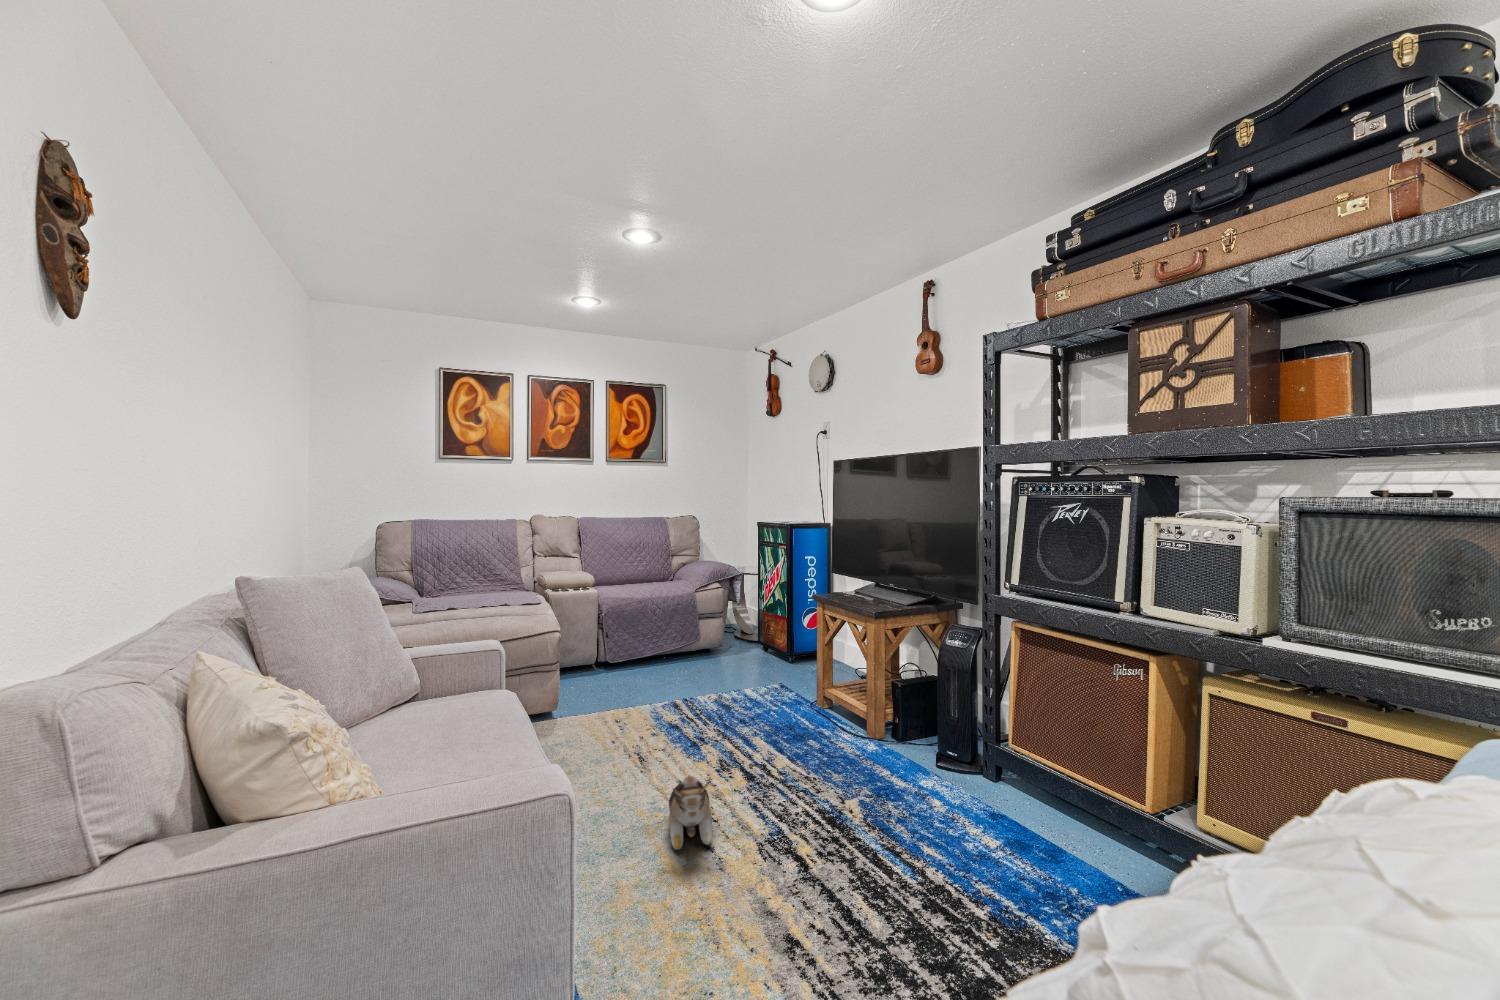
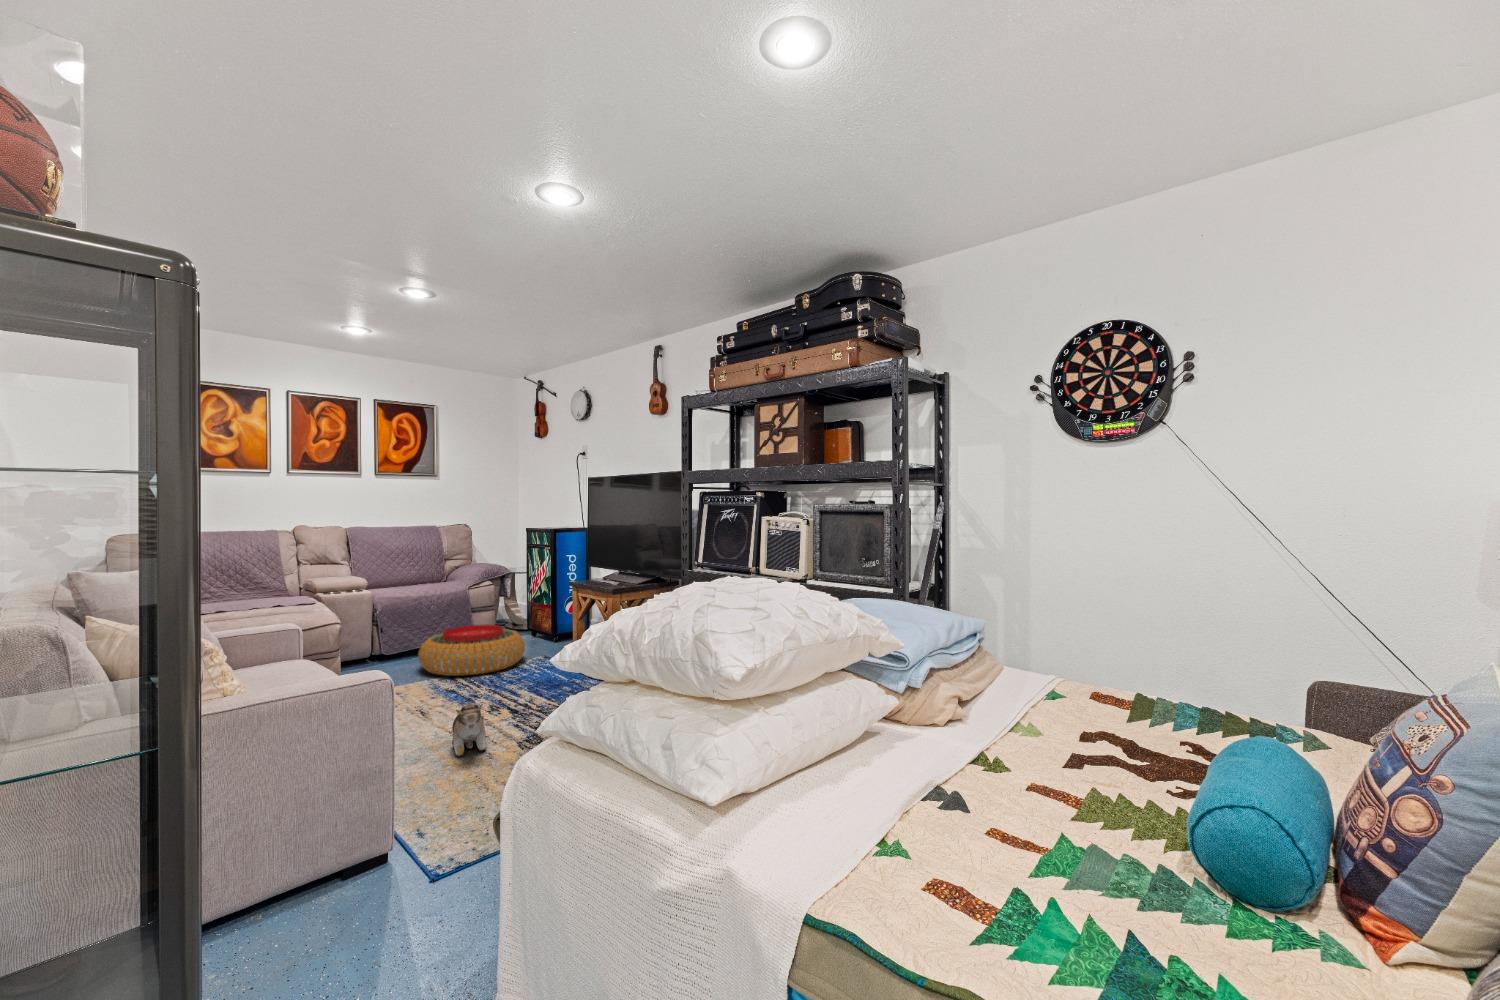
pouf: none [642,637,759,702] -> present [418,625,525,676]

